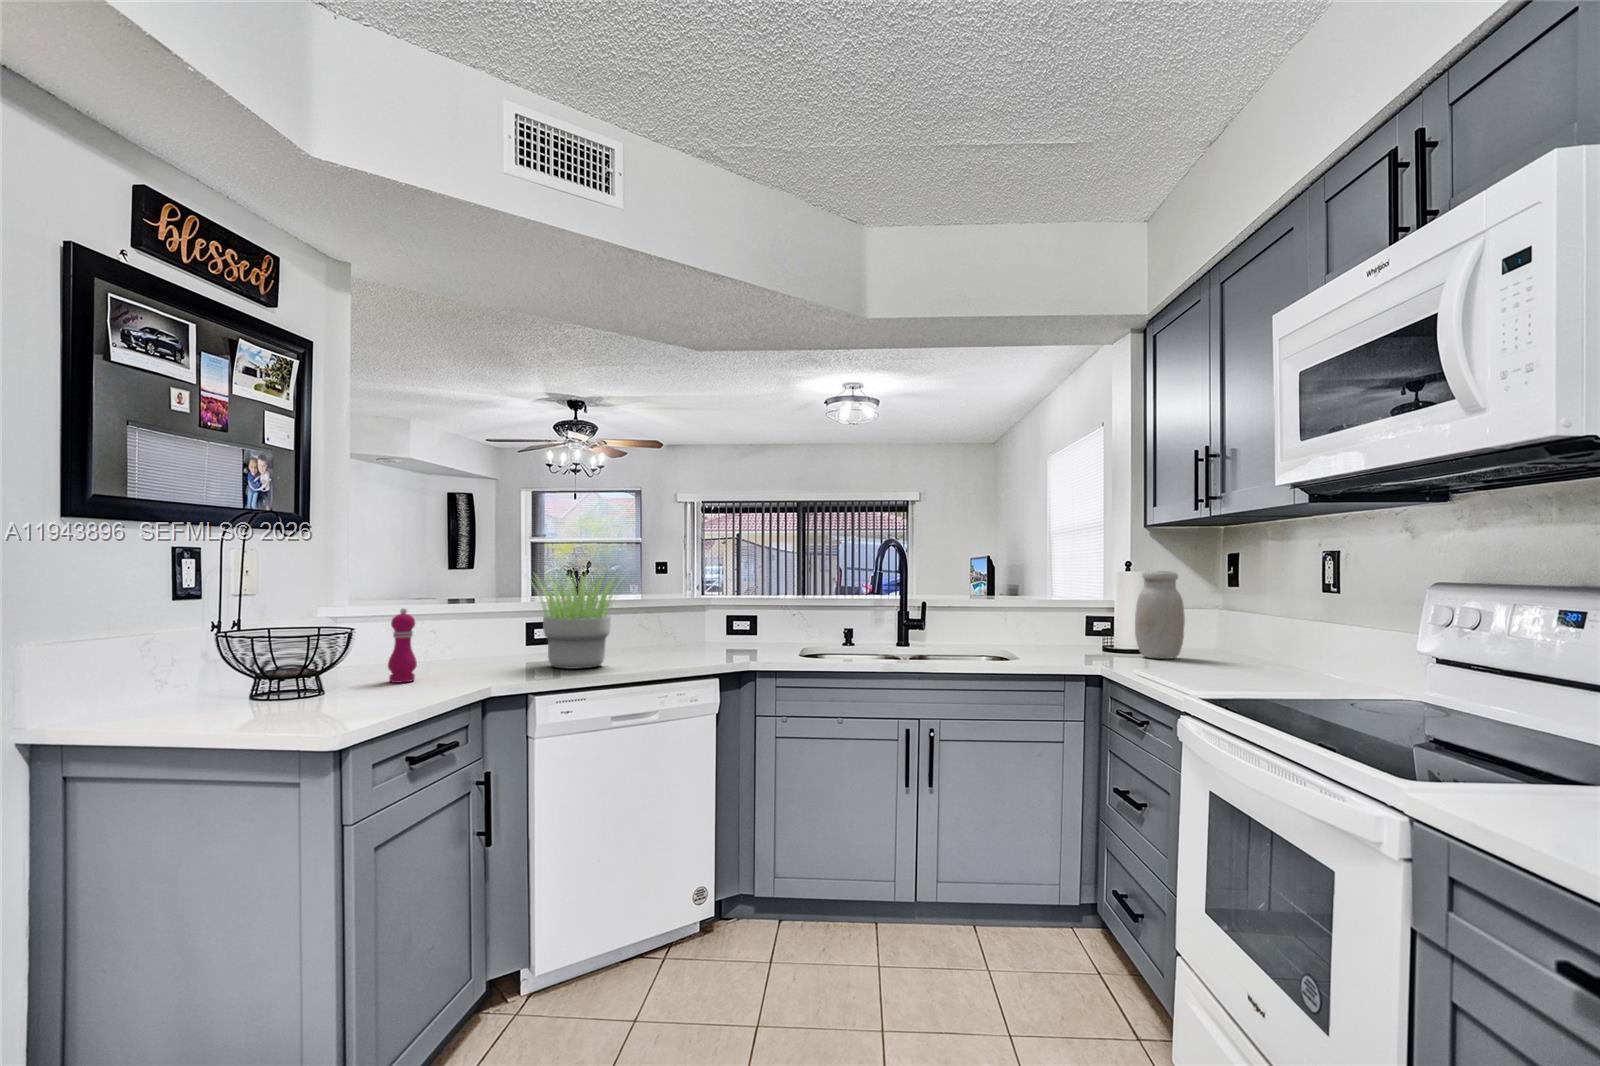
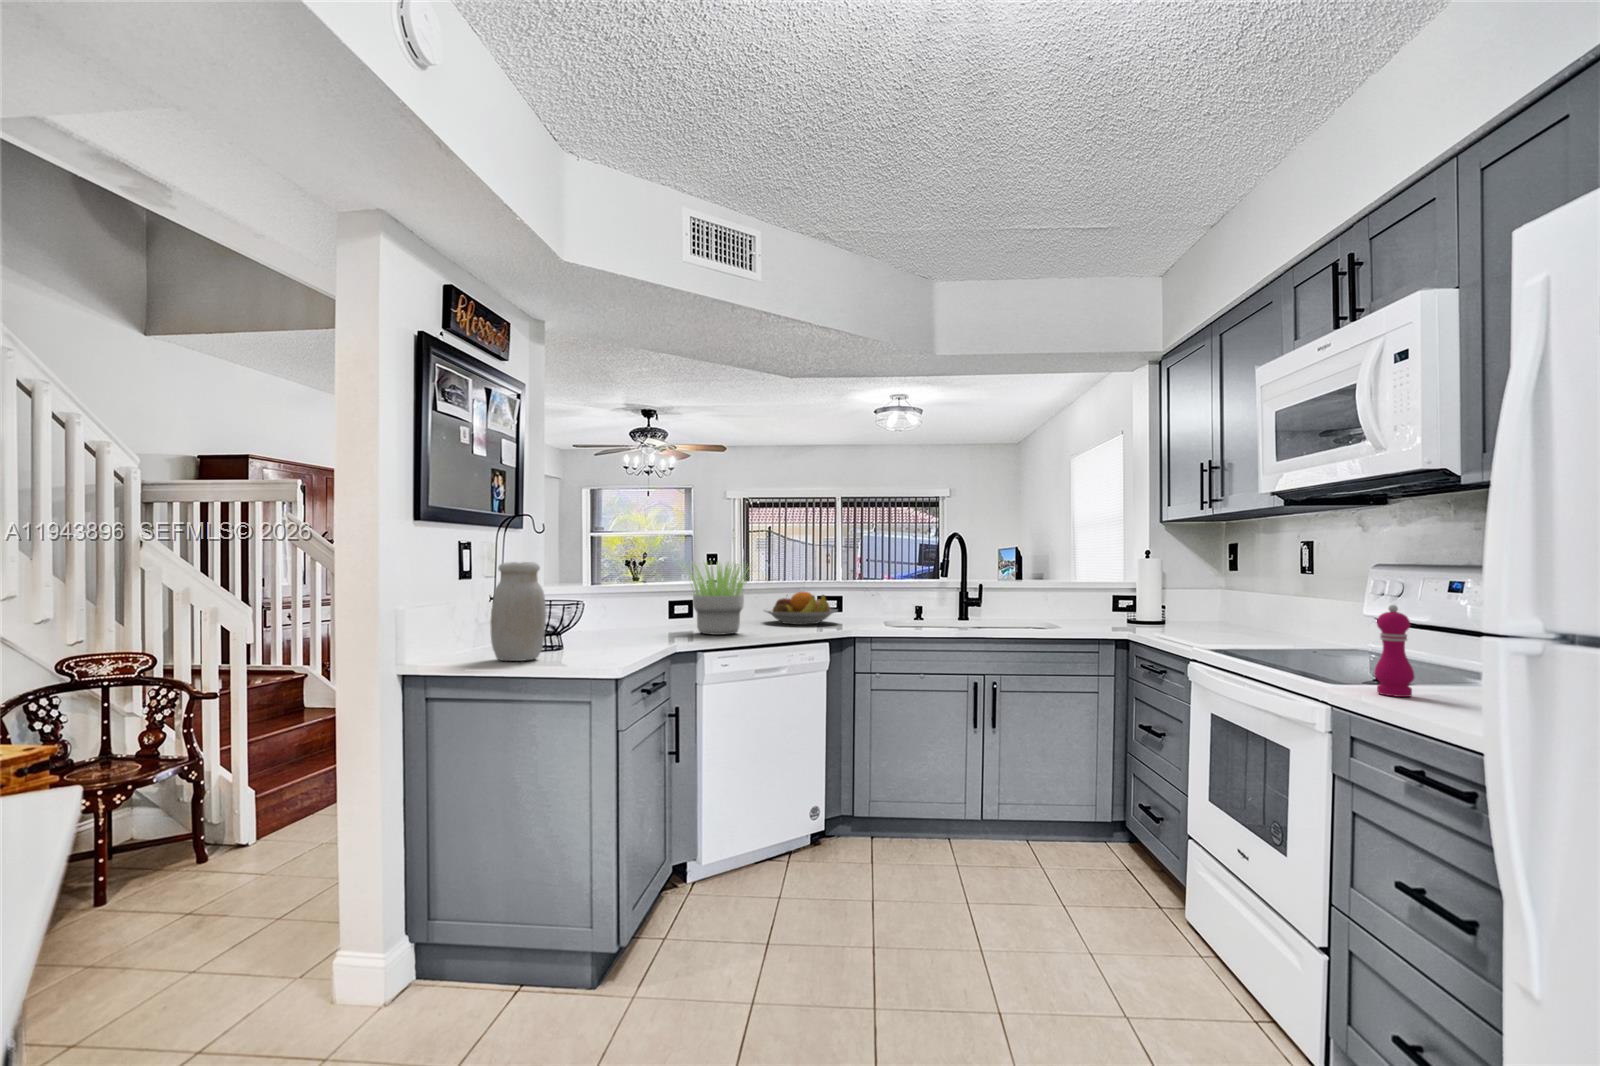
jar: present [1135,571,1185,659] -> present [490,562,546,661]
pepper mill: present [388,608,417,683] -> present [1374,605,1414,697]
fruit bowl: none [653,611,747,652] -> present [764,591,837,625]

